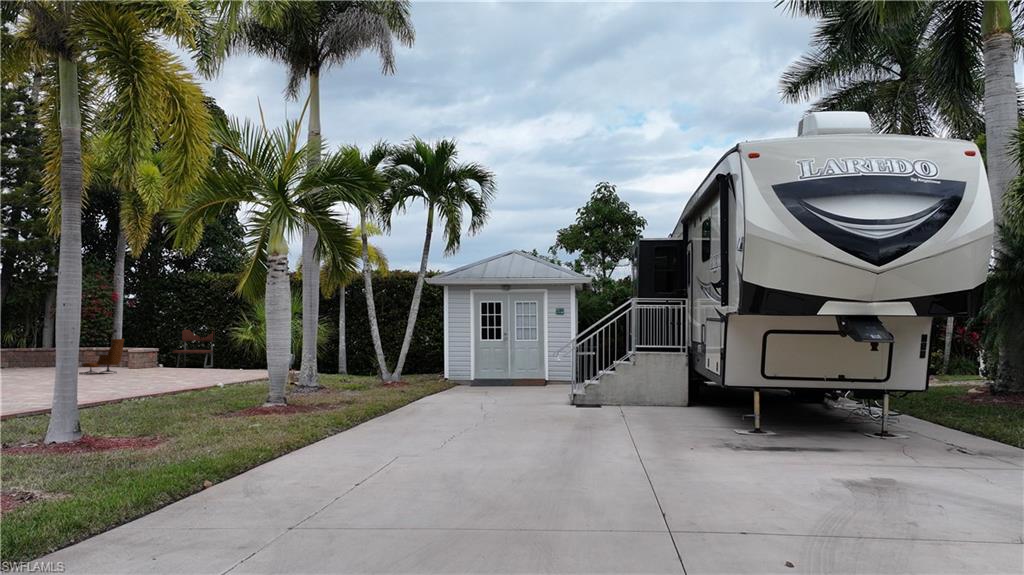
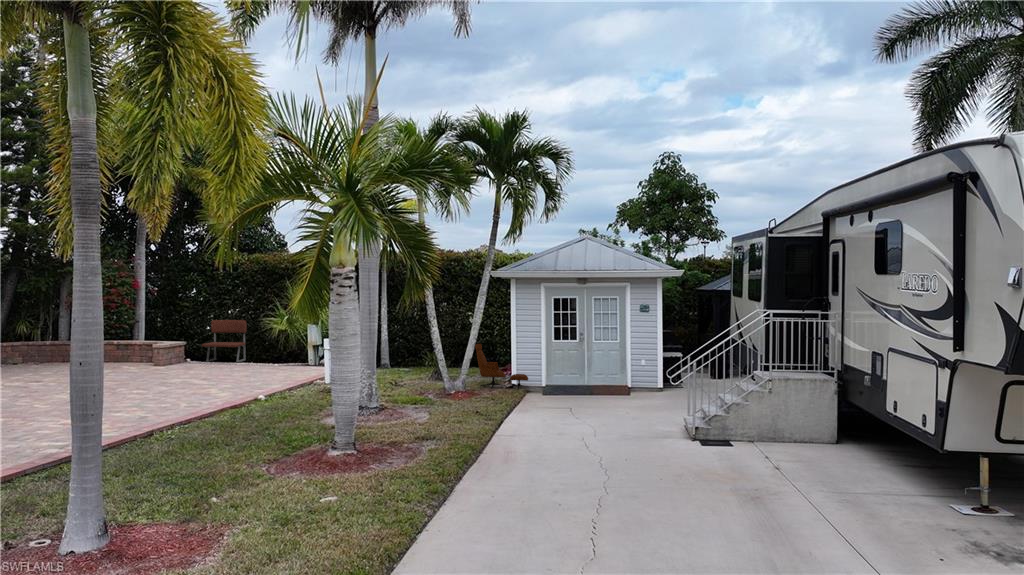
lounge chair: present [82,339,124,374] -> present [475,344,528,389]

